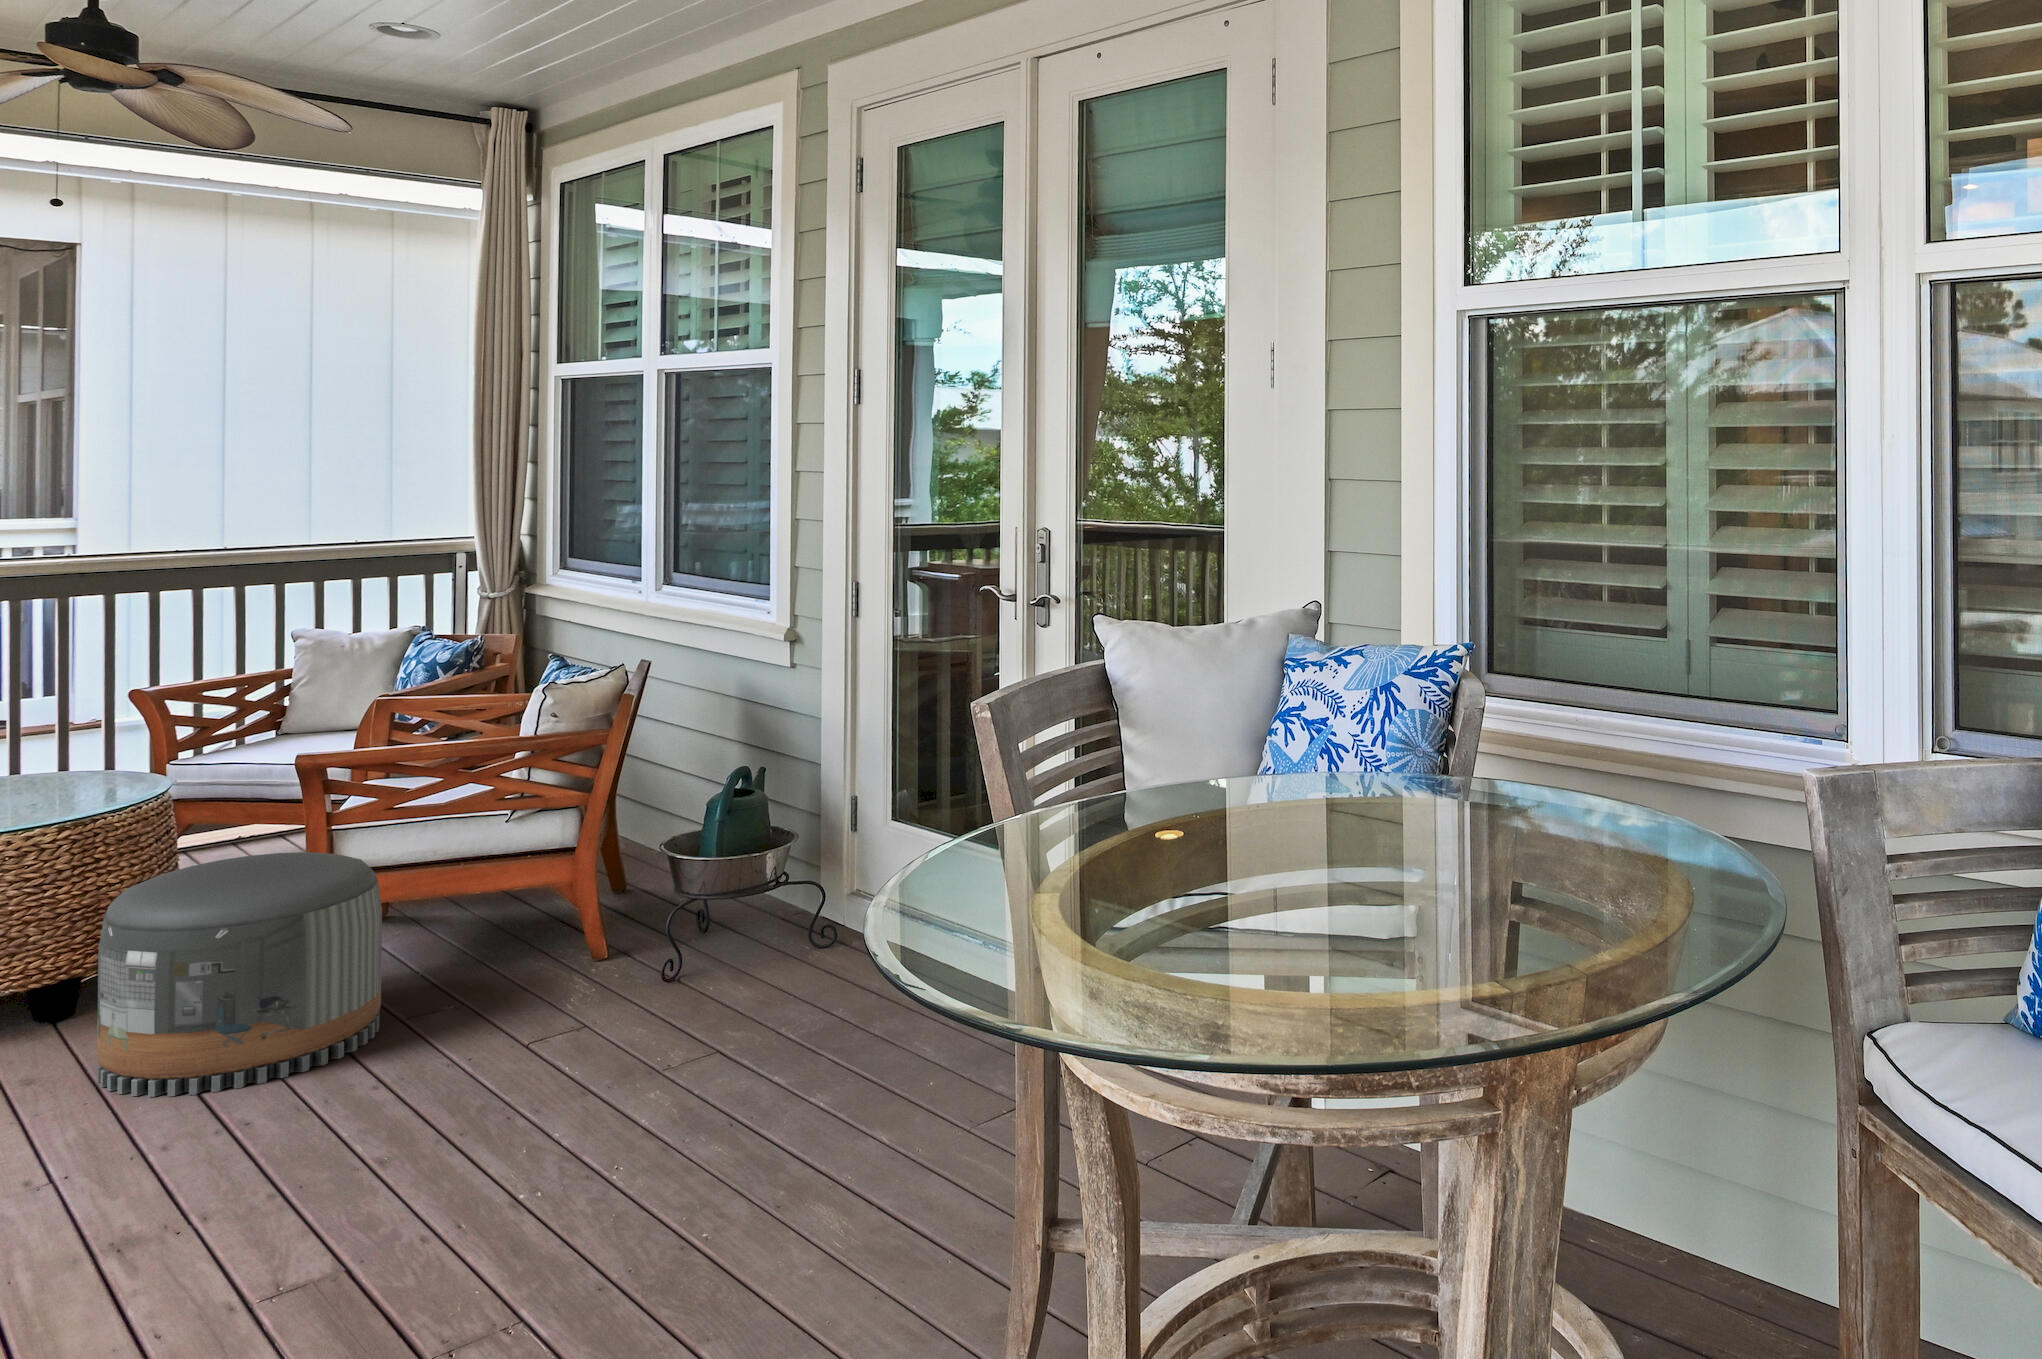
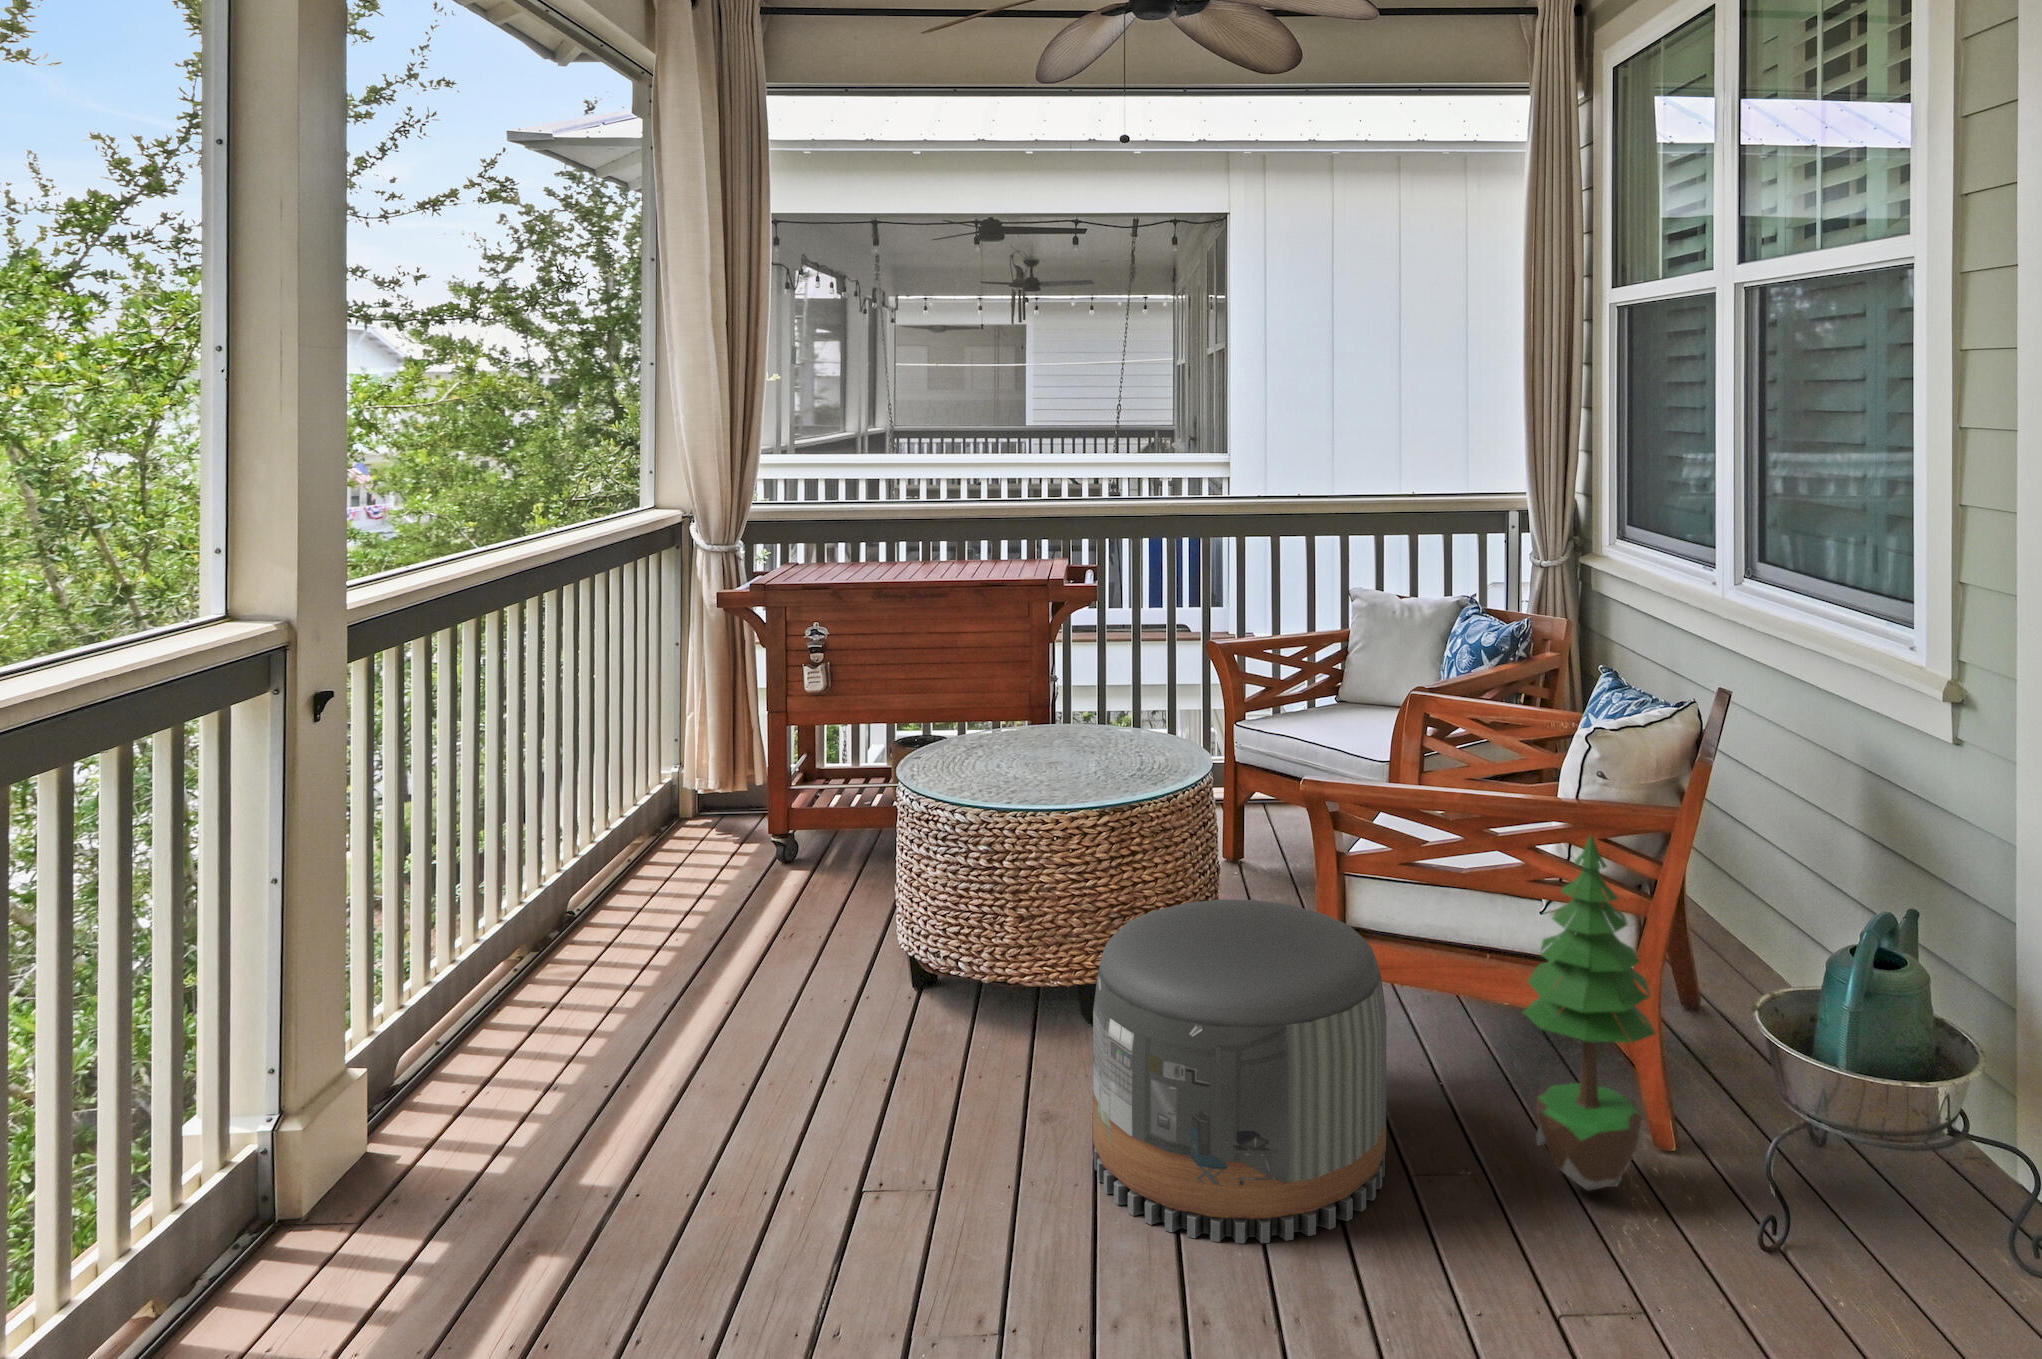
potted tree: none [492,749,593,994] -> present [1523,835,1656,1191]

